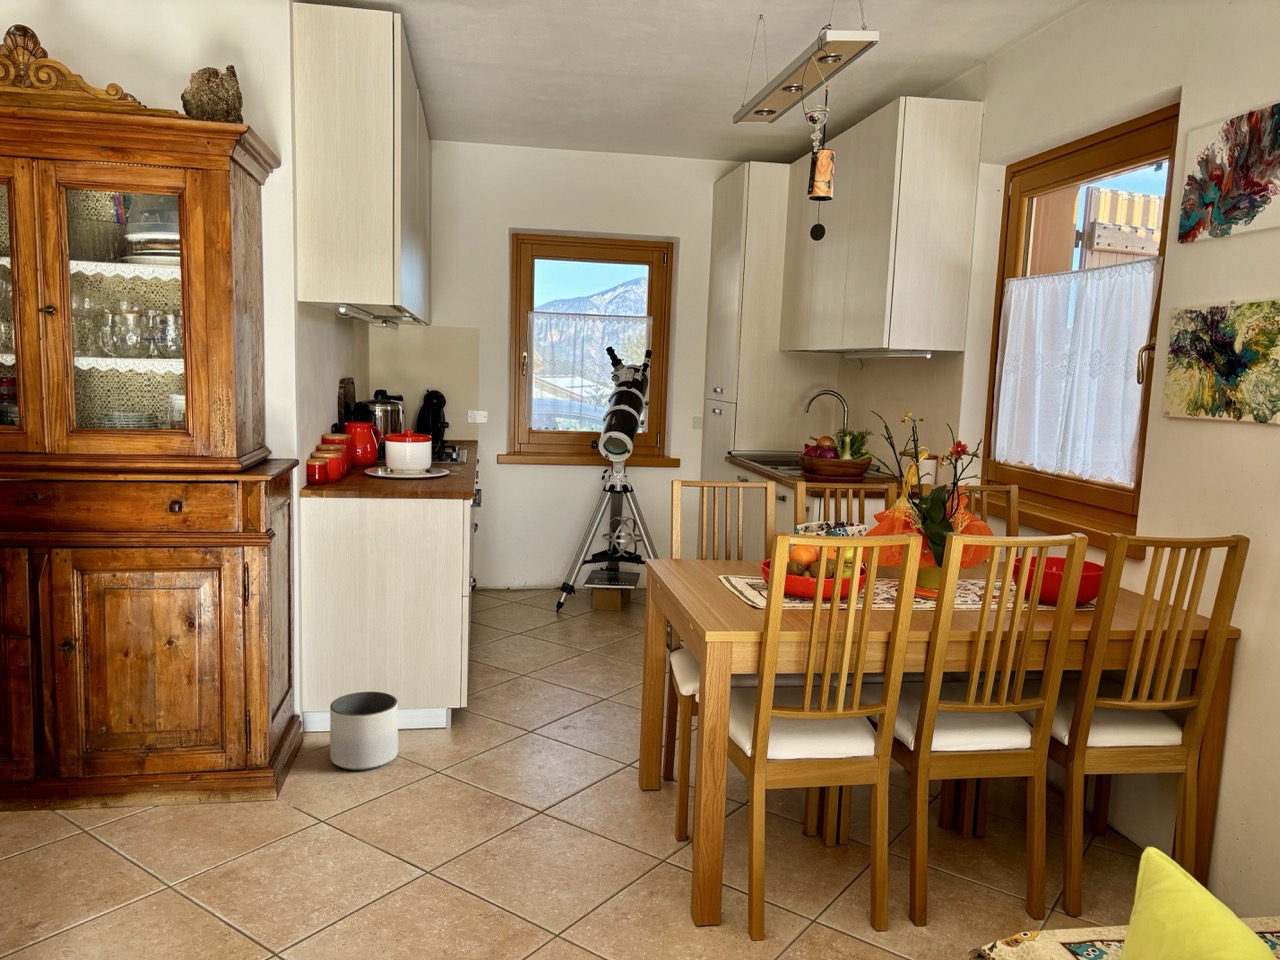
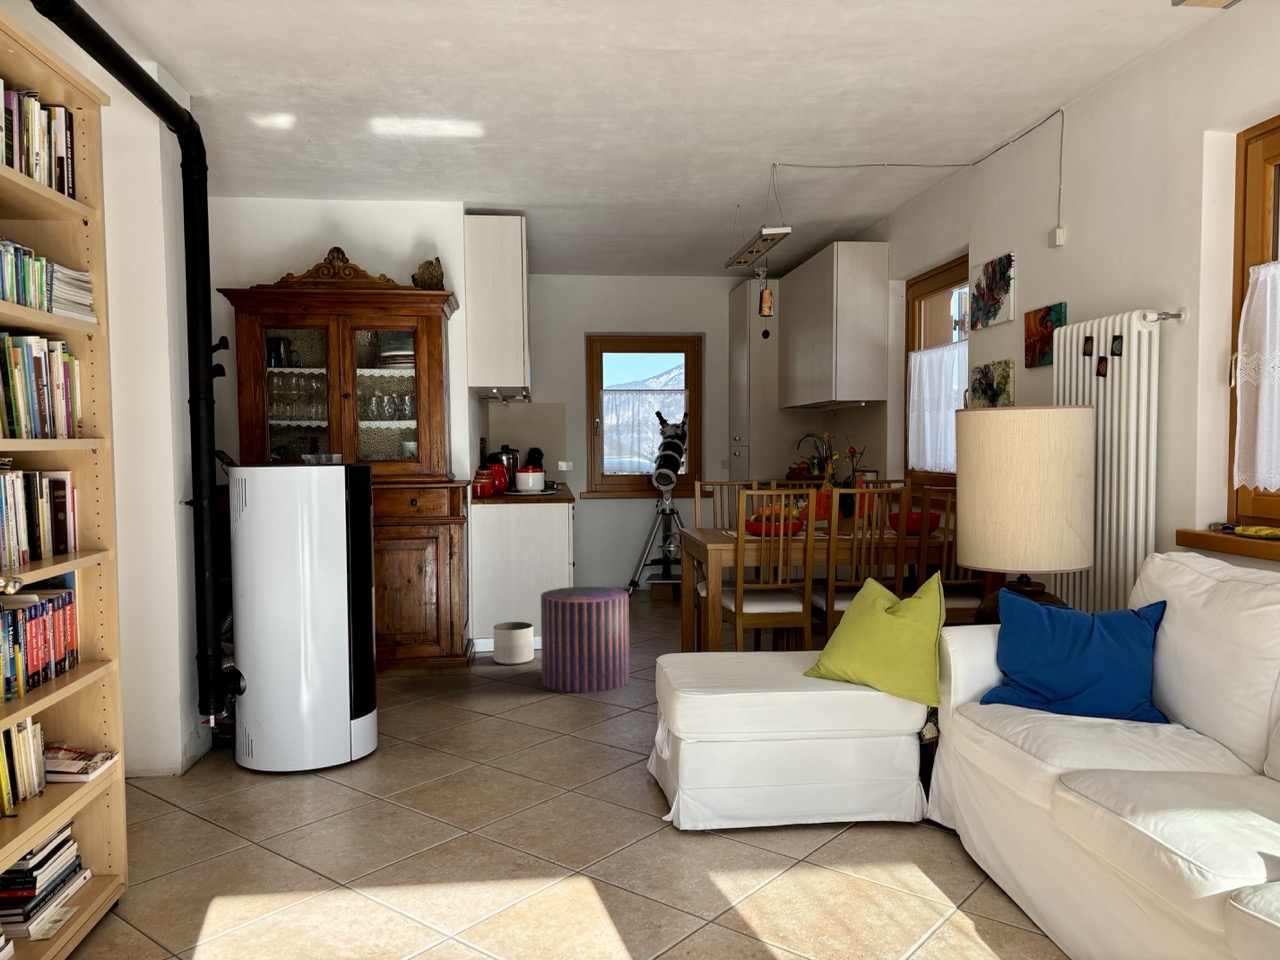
pouf: none [399,653,553,861] -> present [541,587,629,693]

